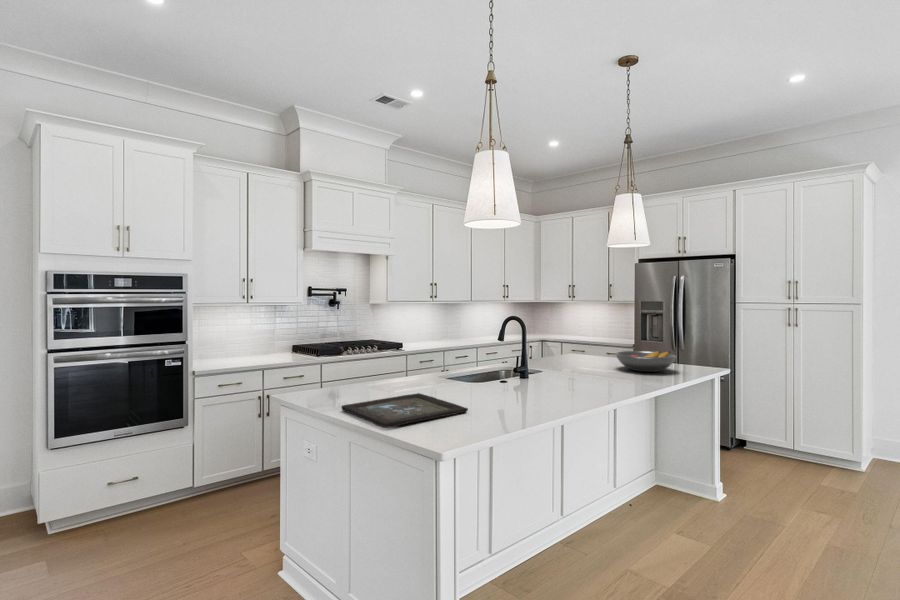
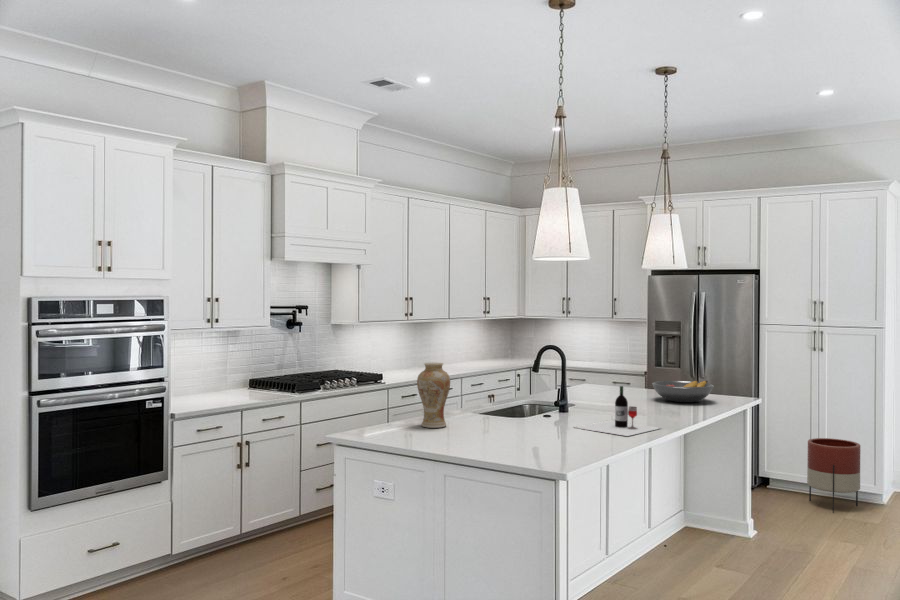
vase: none [357,329,390,392] -> present [417,362,450,428]
wine bottle: none [508,355,602,409] -> present [575,386,660,436]
tray: present [342,393,468,428] -> none [435,427,553,454]
planter: none [782,407,837,479] -> present [807,438,861,513]

